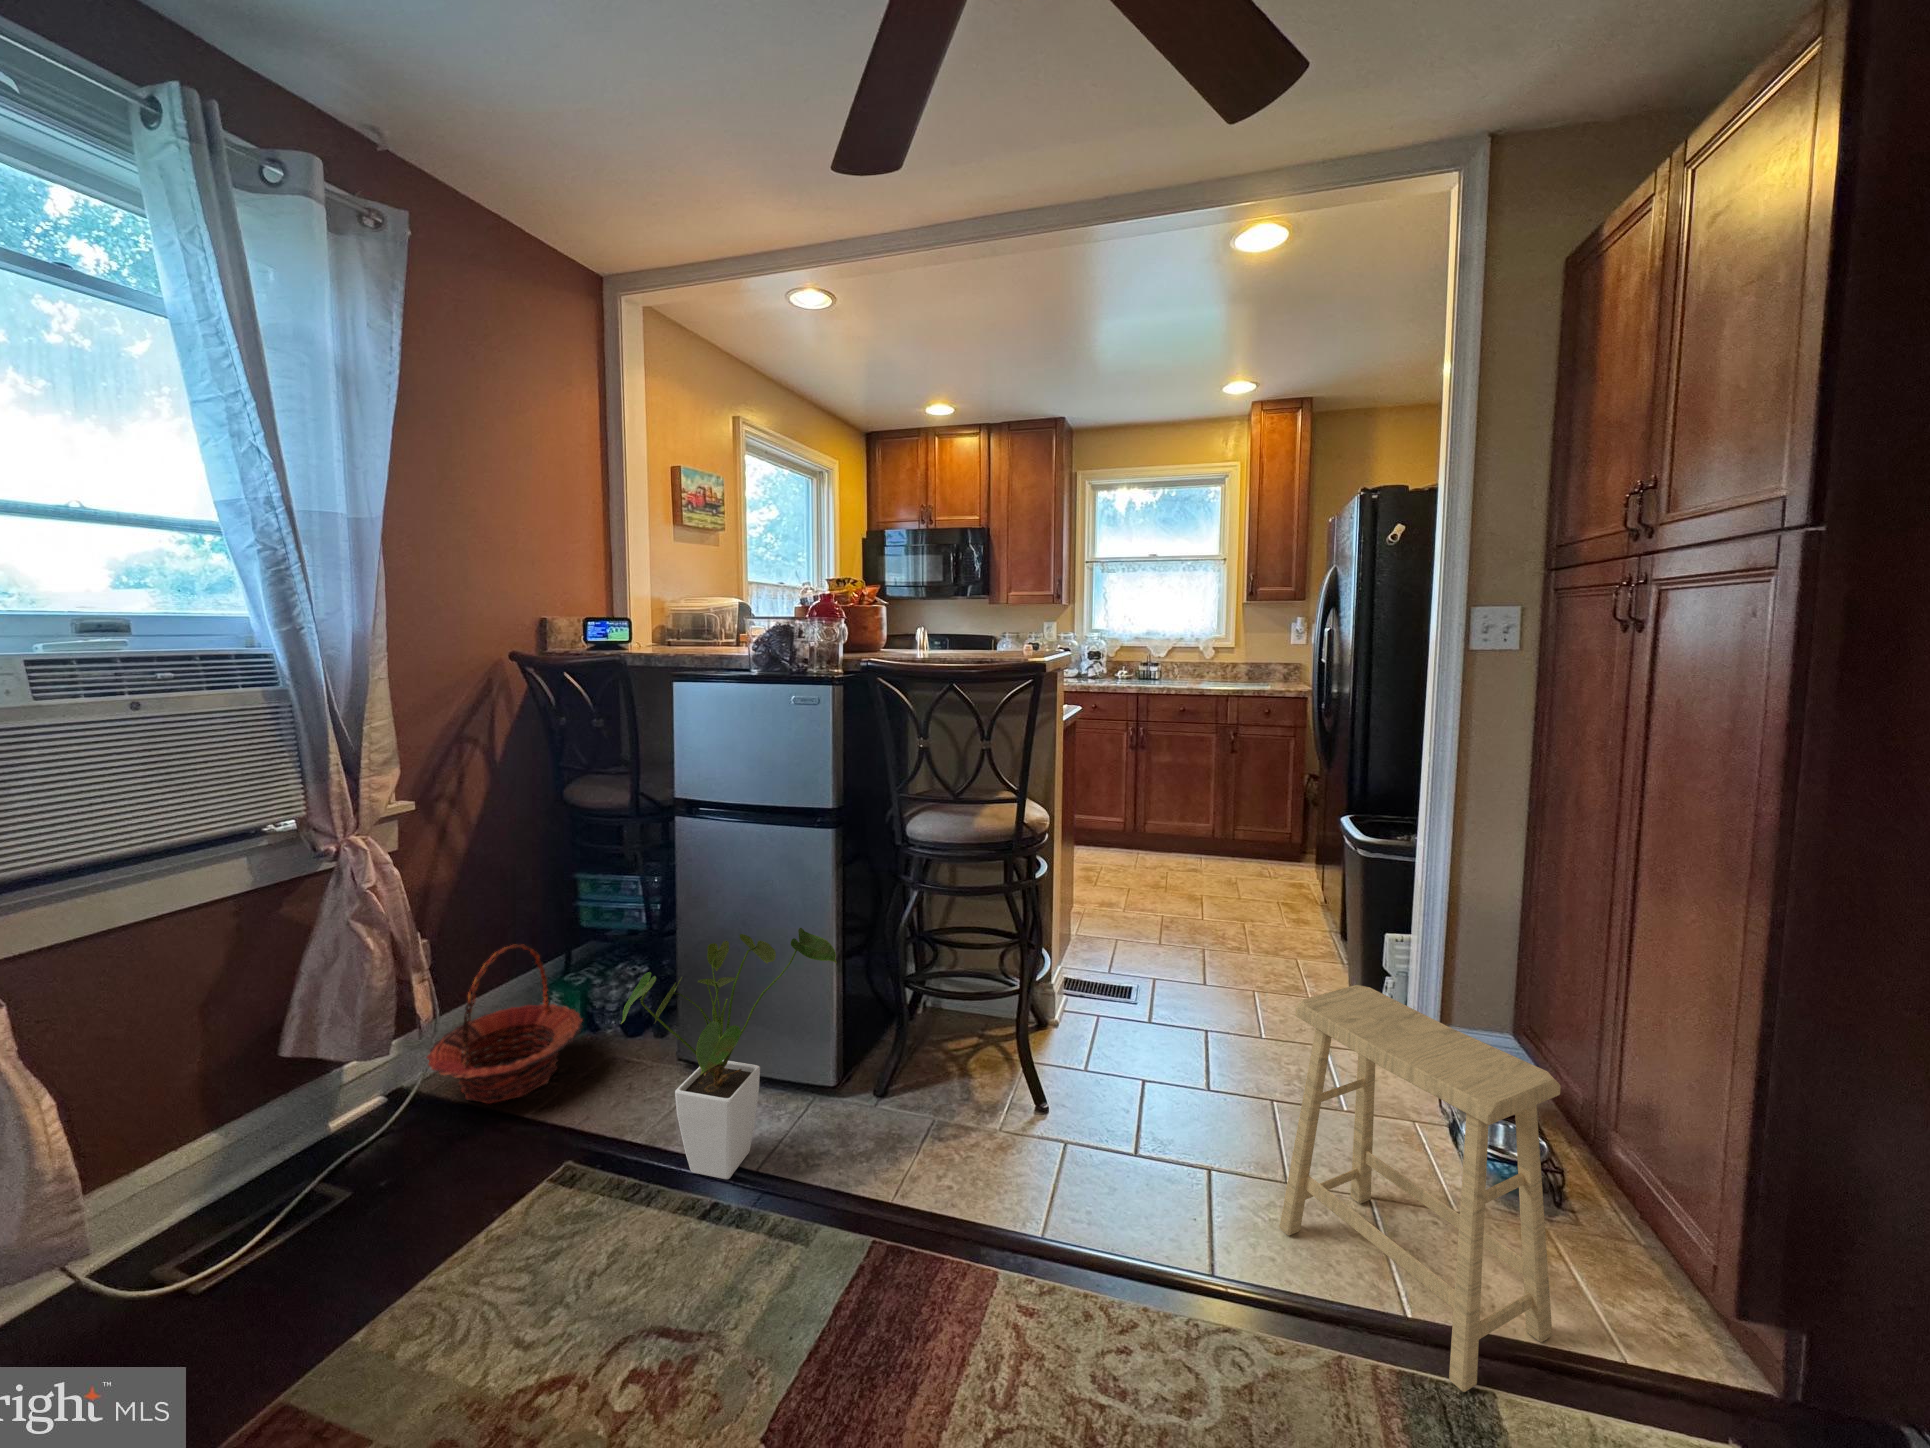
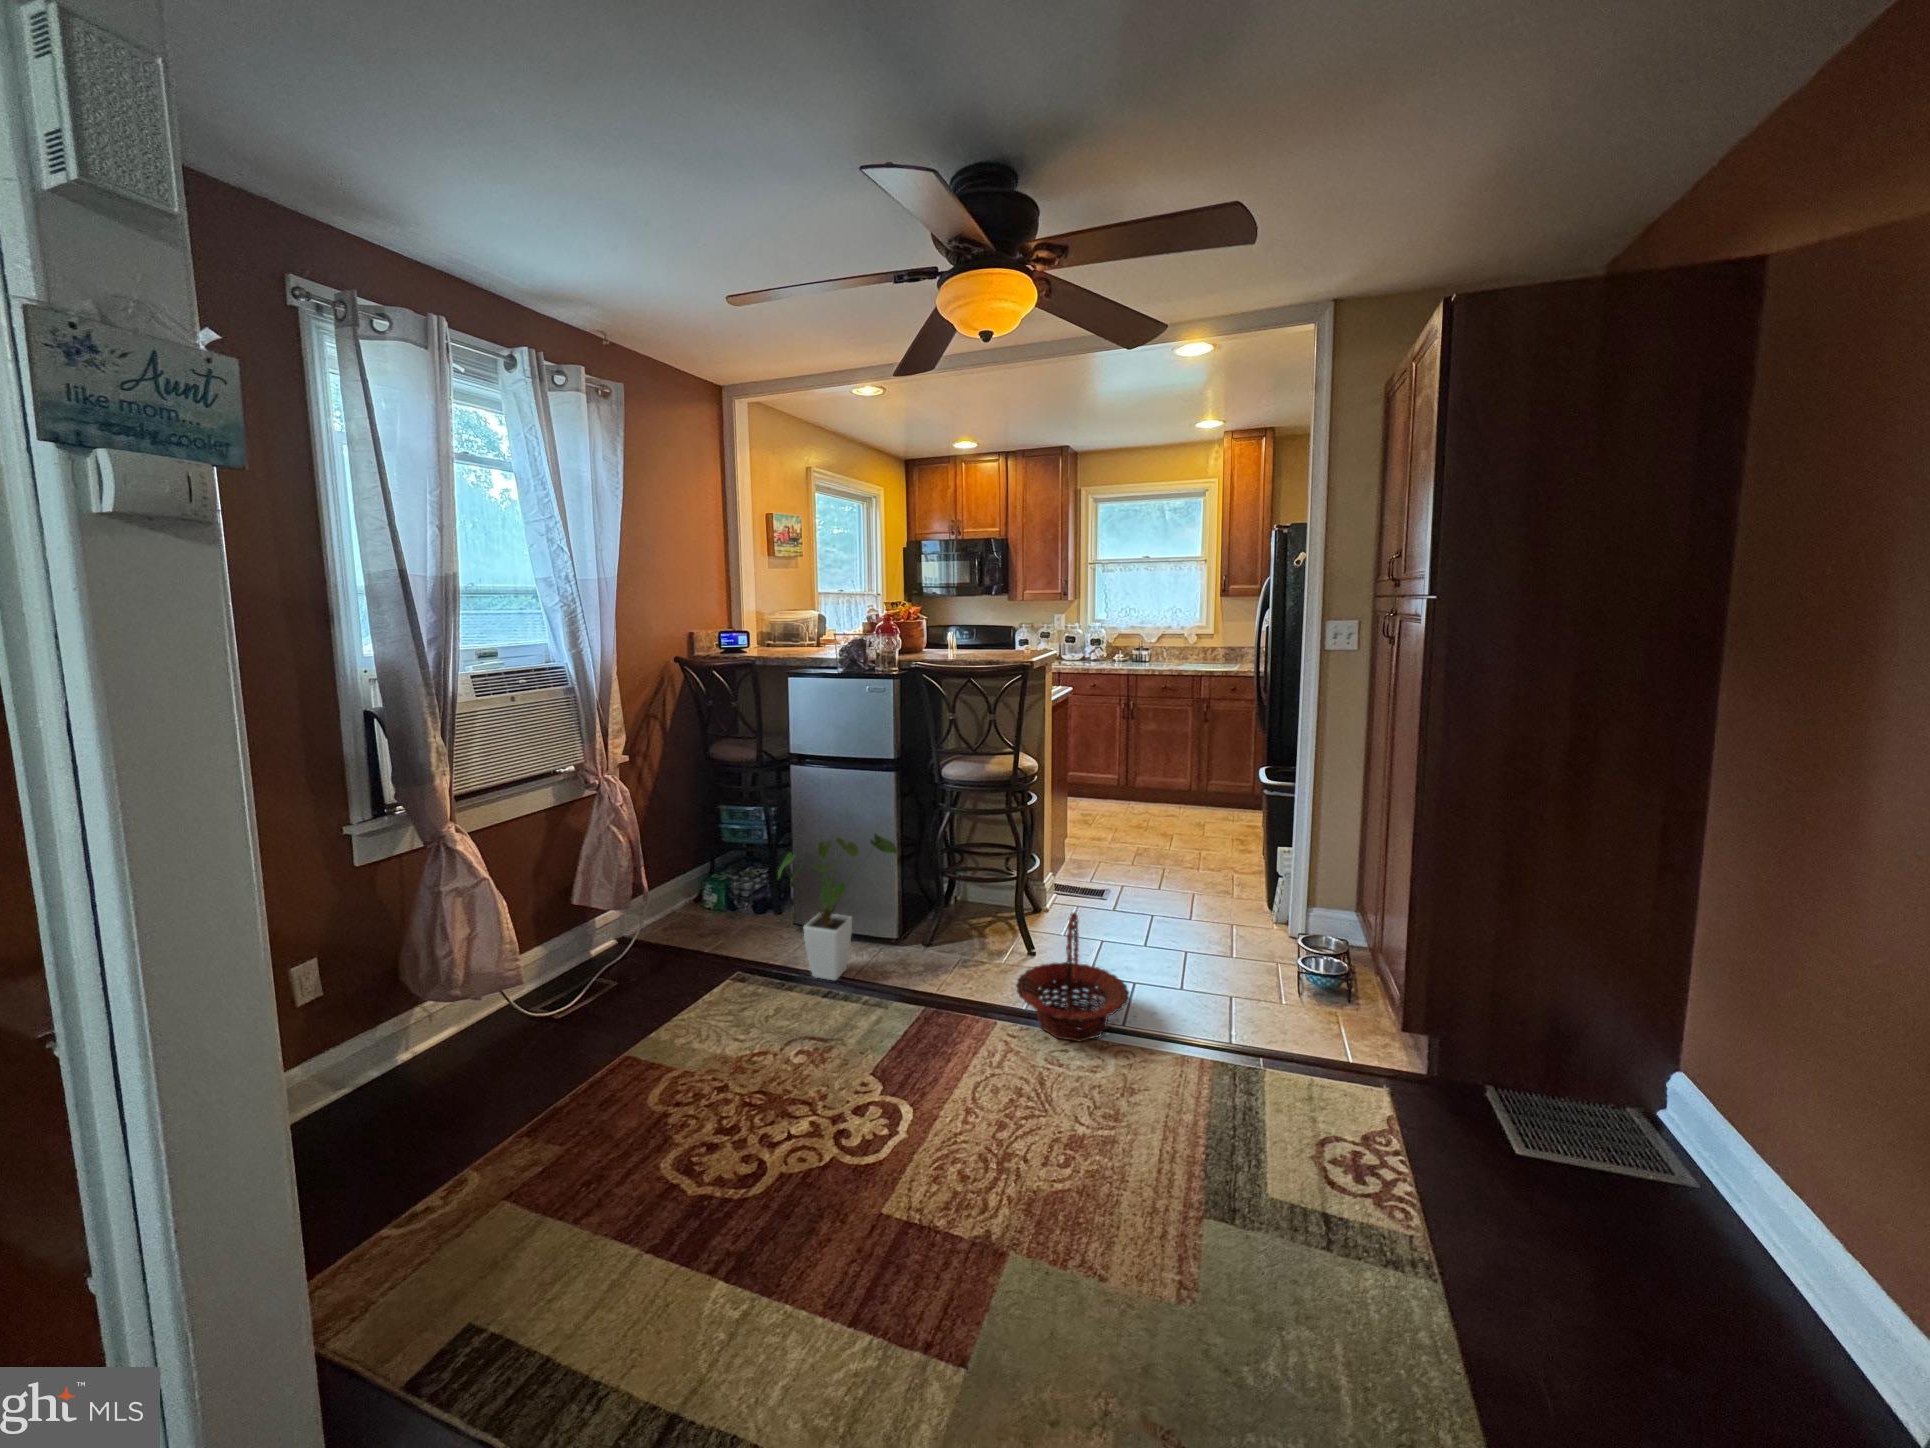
basket: present [427,945,583,1104] -> present [1016,912,1130,1041]
footstool: present [1279,985,1561,1392] -> none [1169,864,1313,1070]

